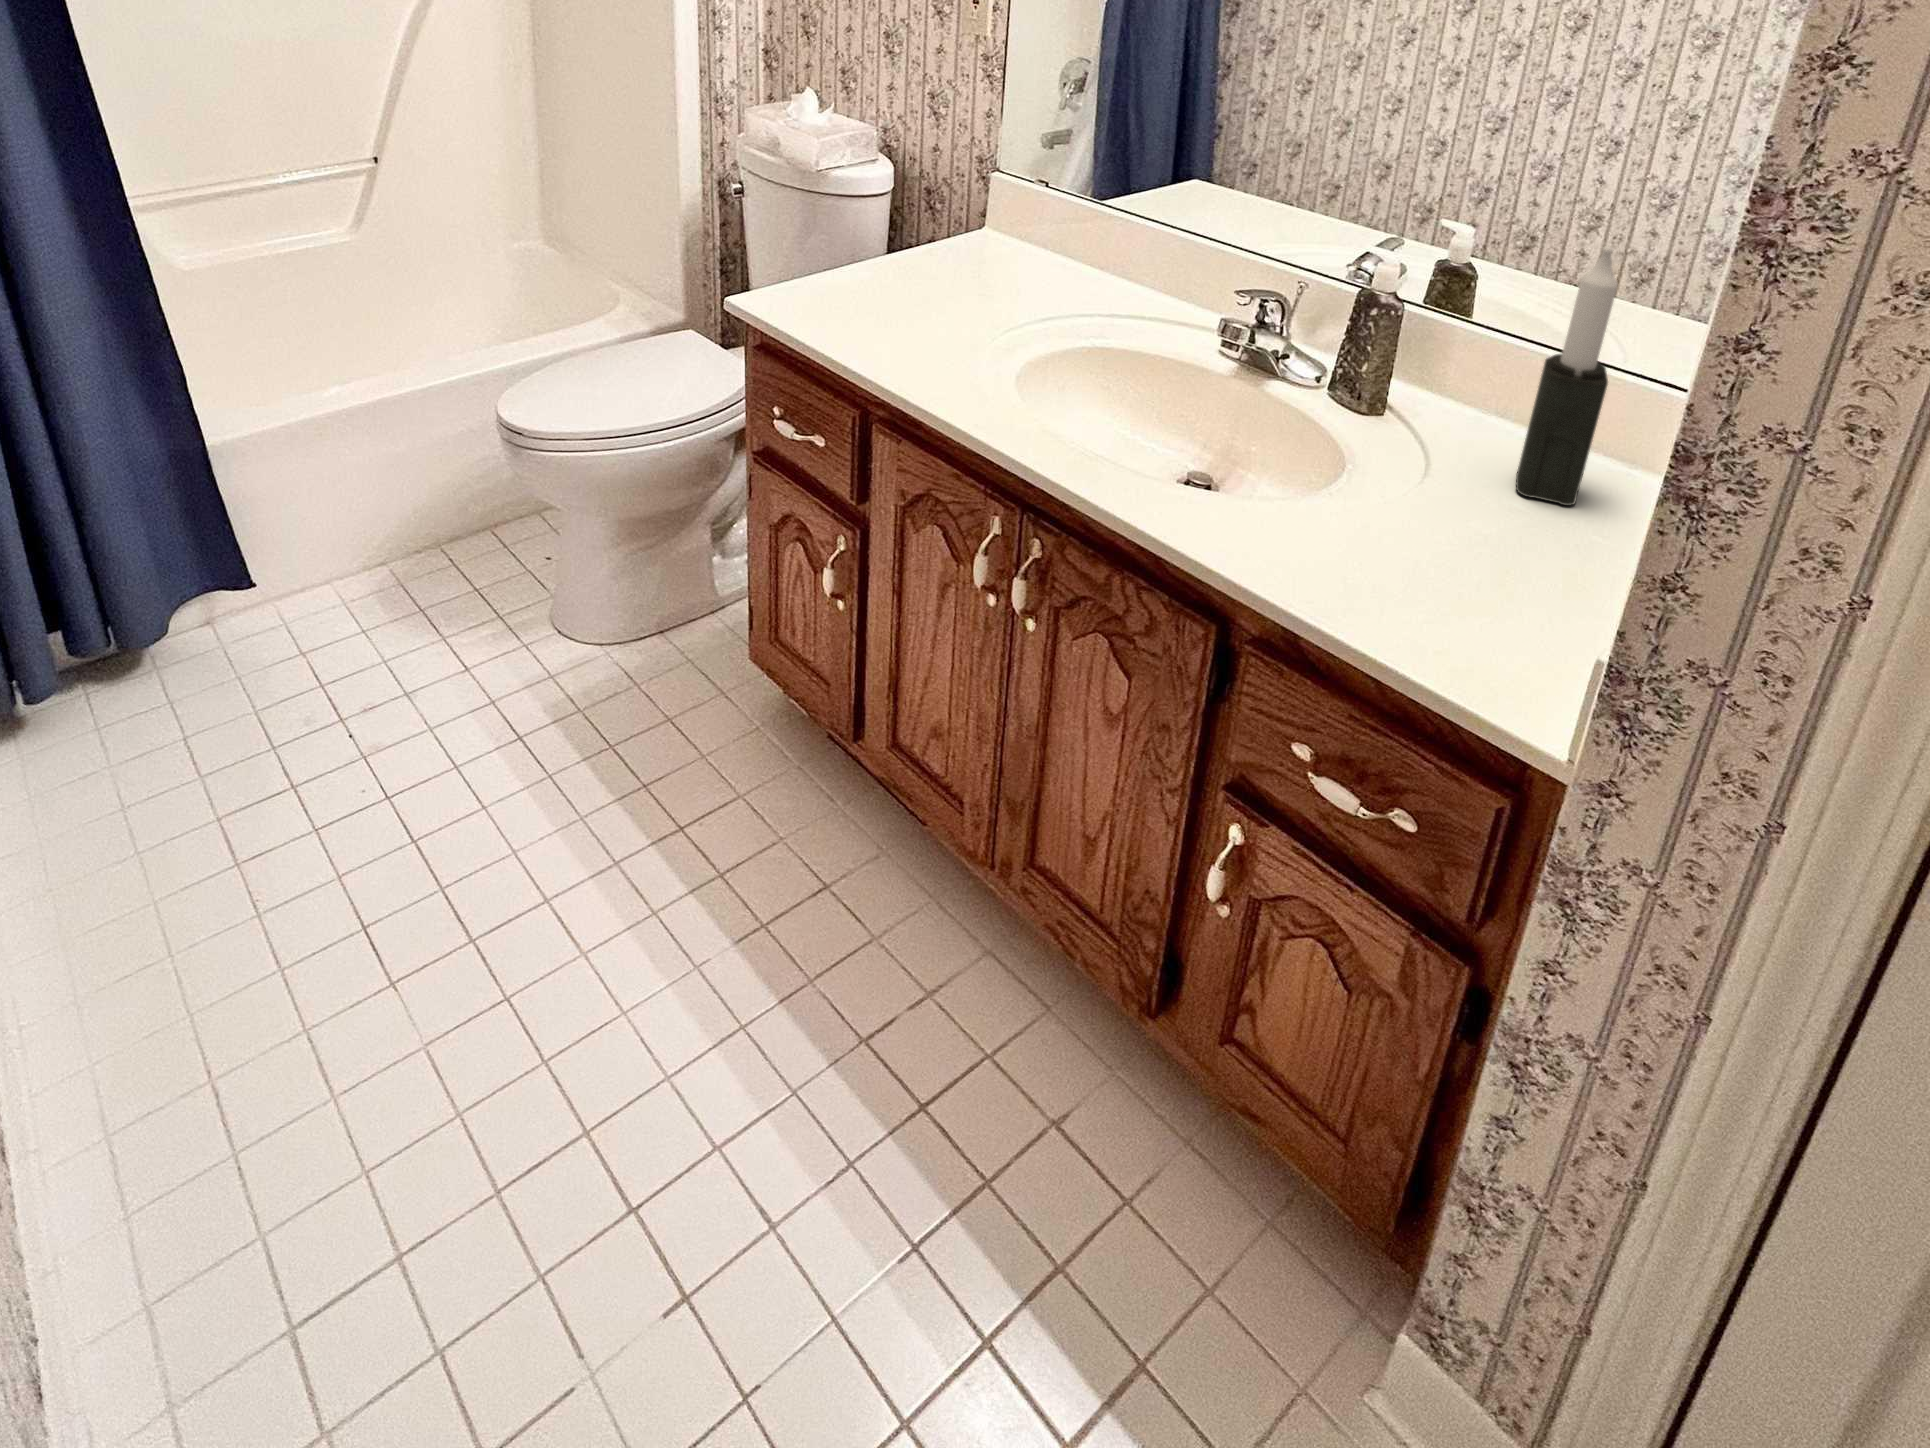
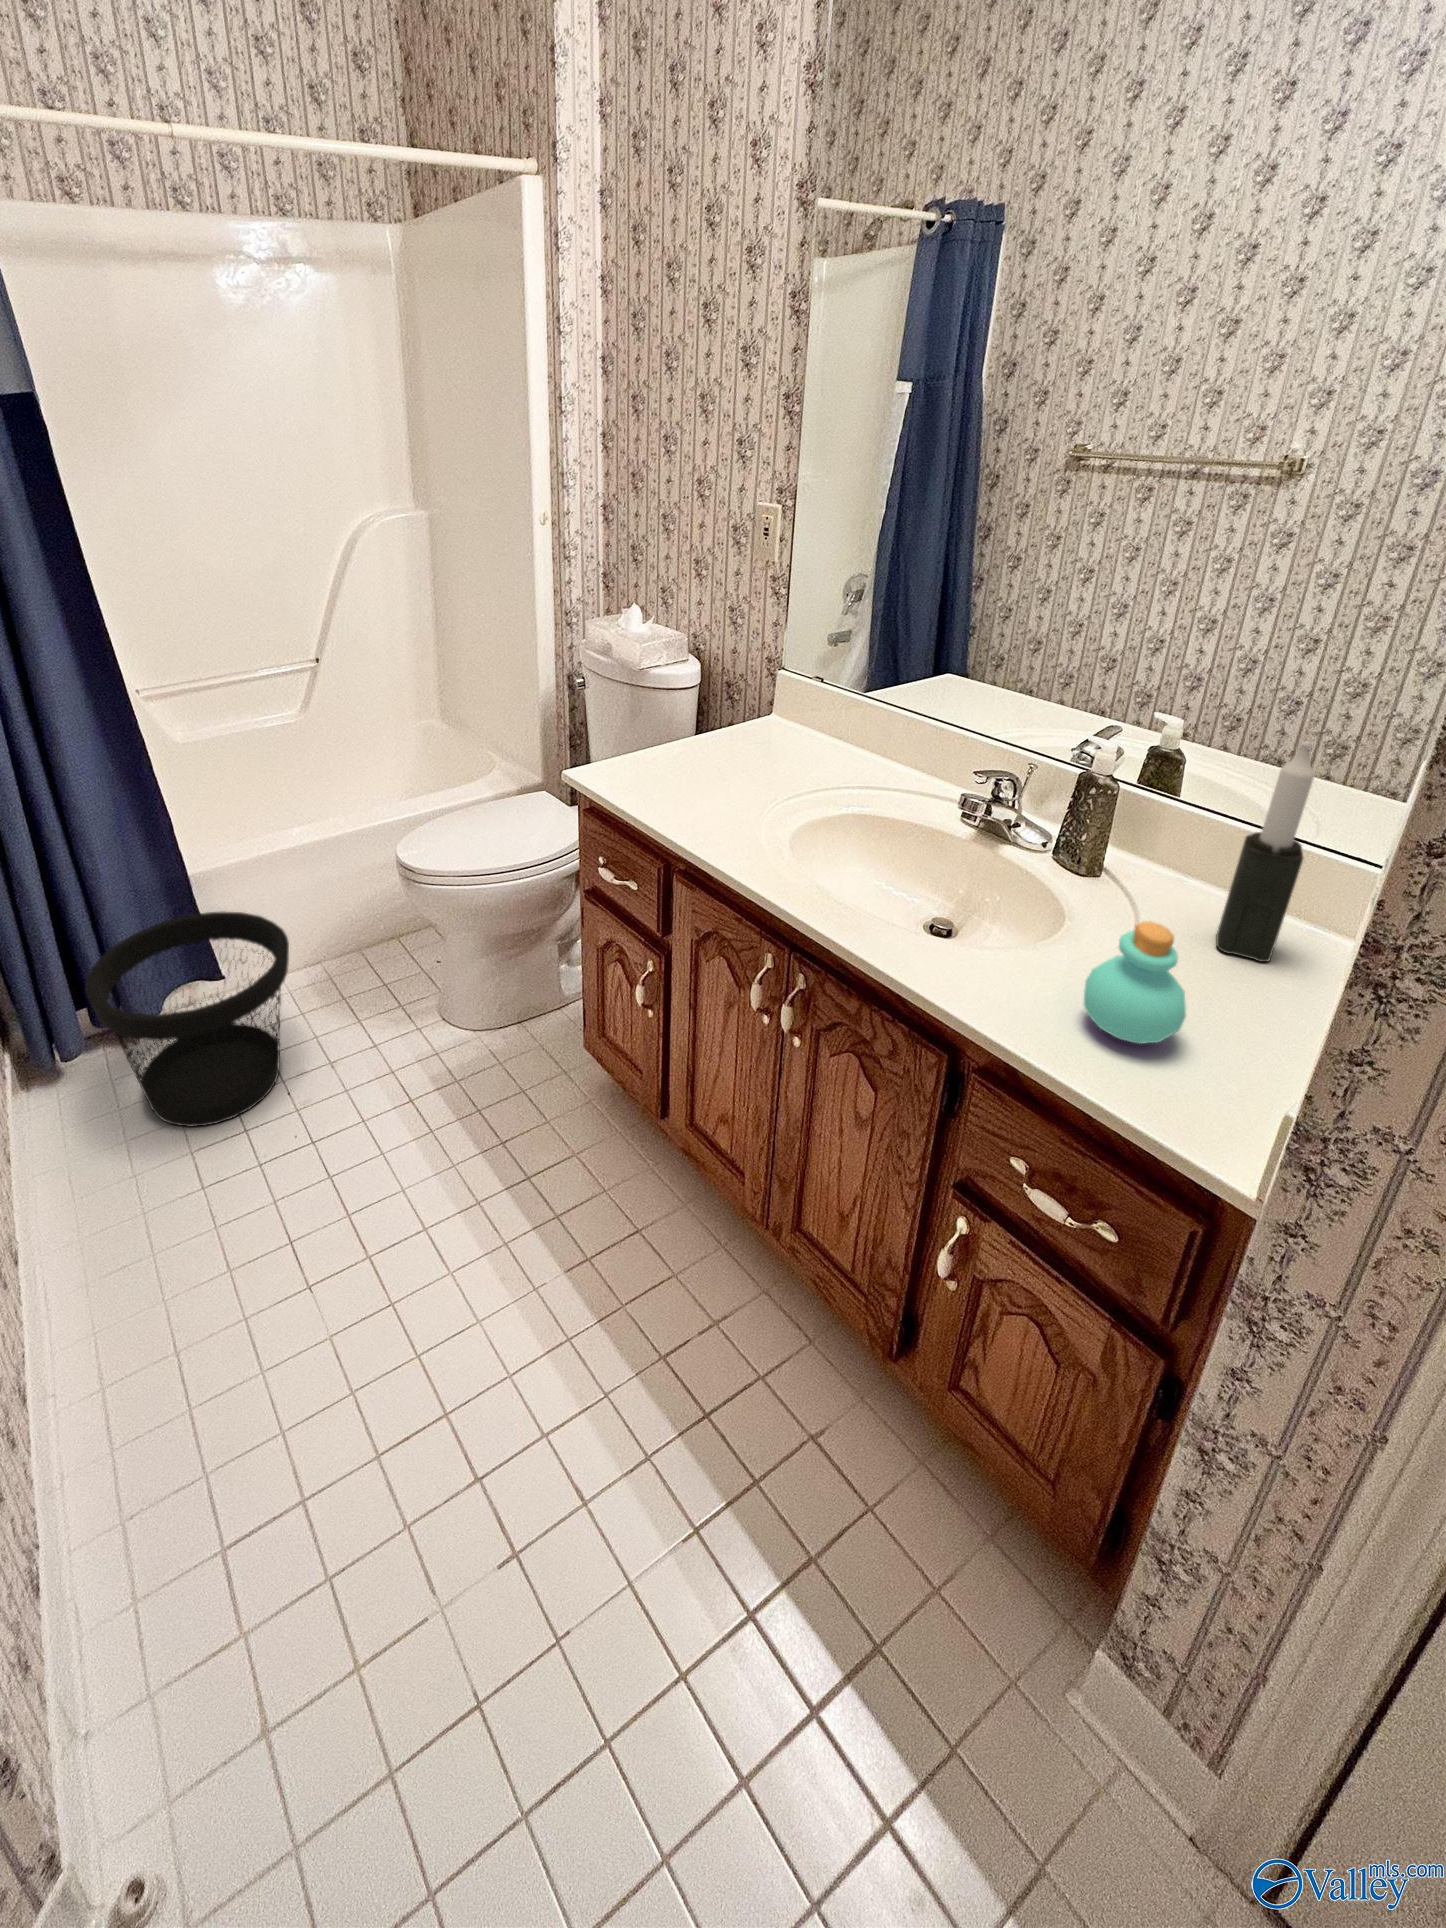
perfume bottle: none [1370,454,1484,598] -> present [1084,921,1186,1044]
wastebasket: none [65,495,351,788] -> present [85,912,289,1127]

